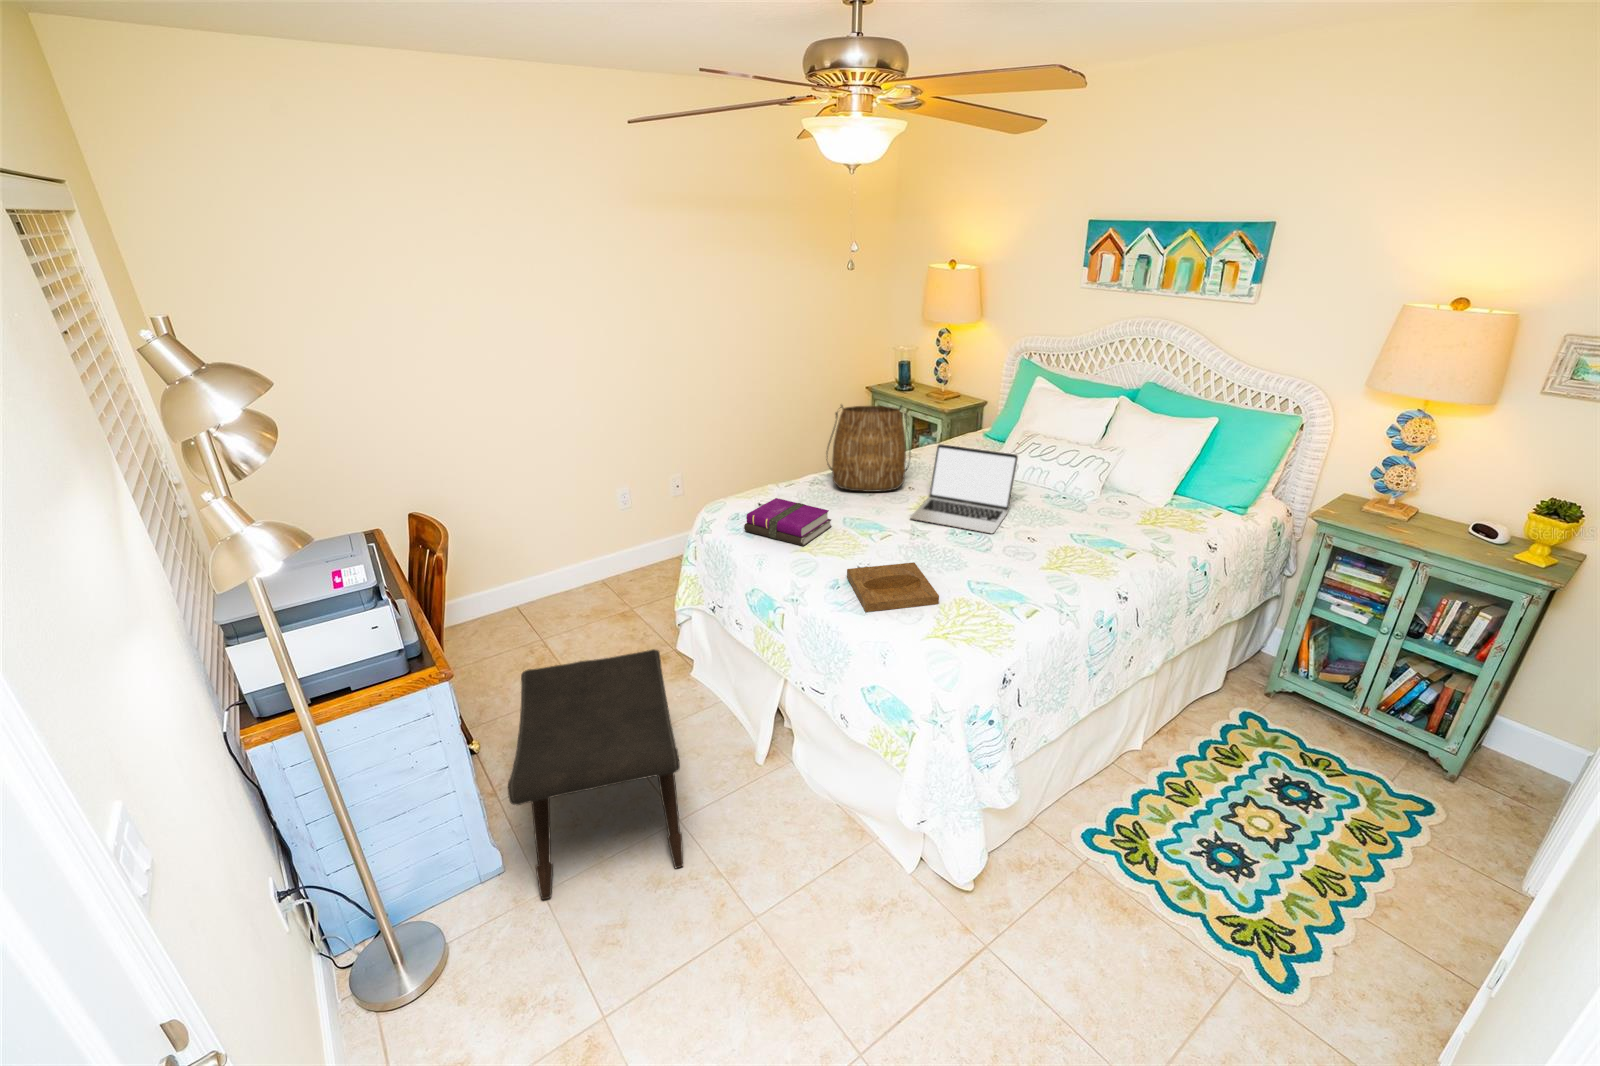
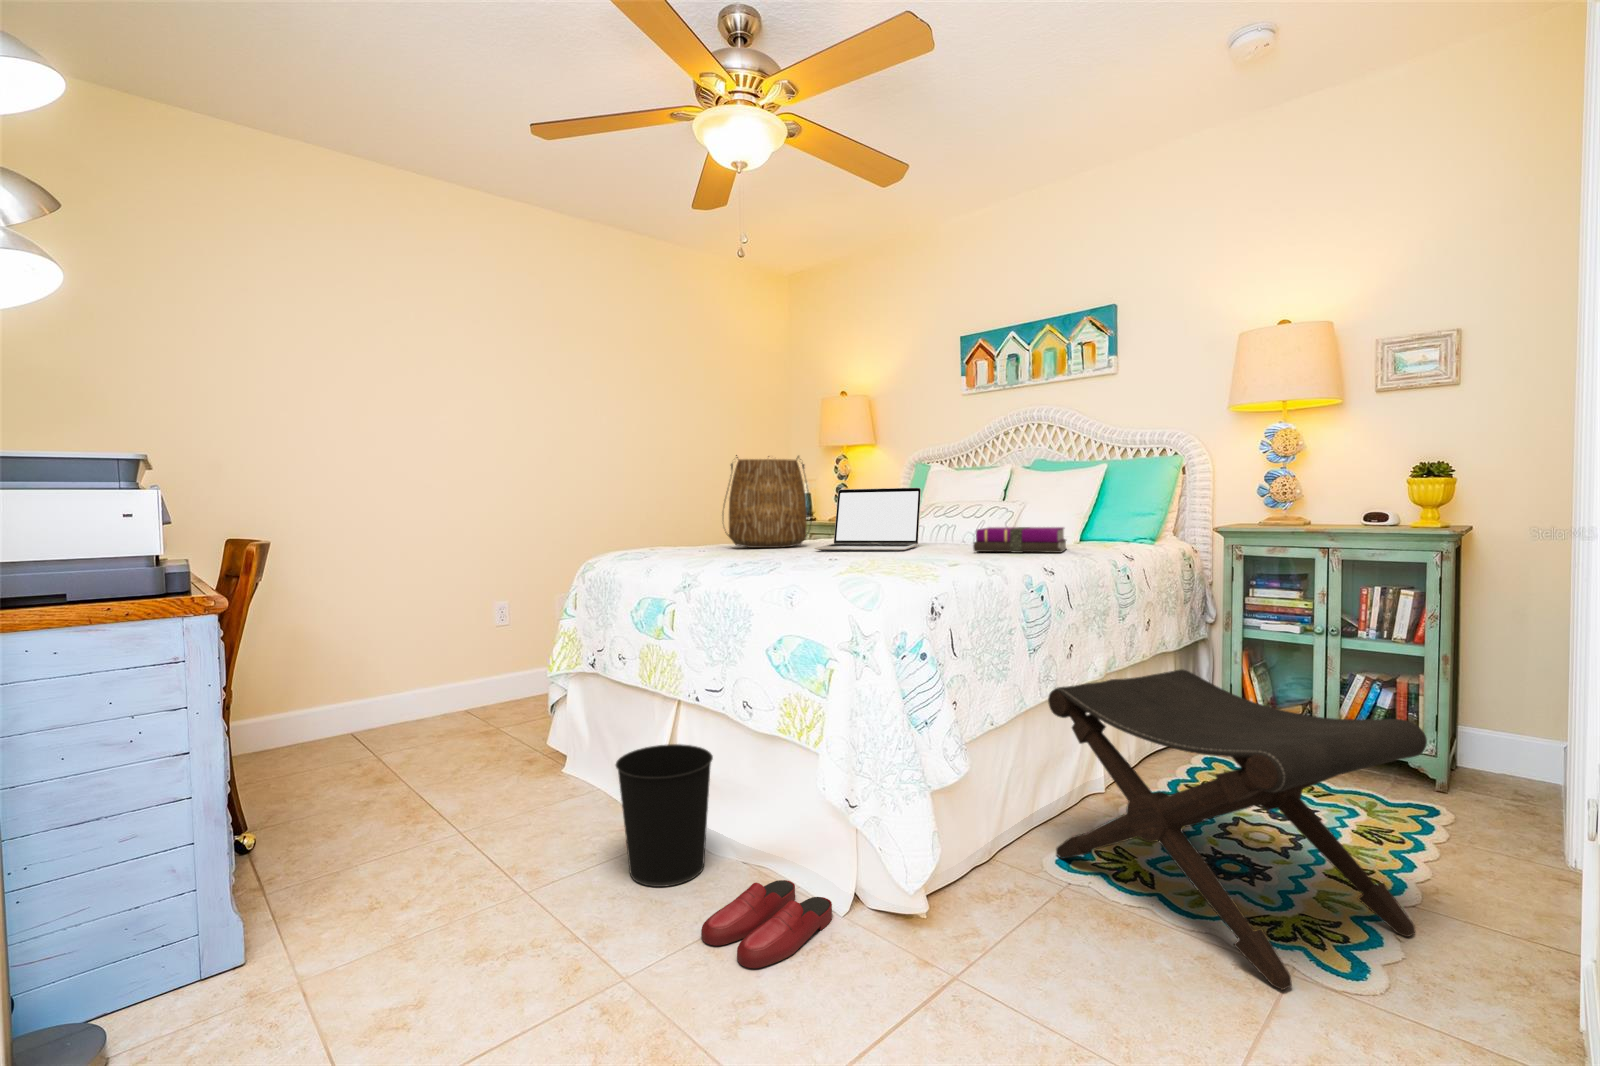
notebook: present [744,498,831,546] -> present [973,527,1066,553]
tray: present [847,562,939,612] -> none [745,546,851,569]
footstool: present [508,649,683,900] -> present [1048,669,1427,990]
wastebasket: none [742,716,817,825] -> present [616,744,713,887]
slippers: none [808,836,902,920] -> present [701,880,832,968]

